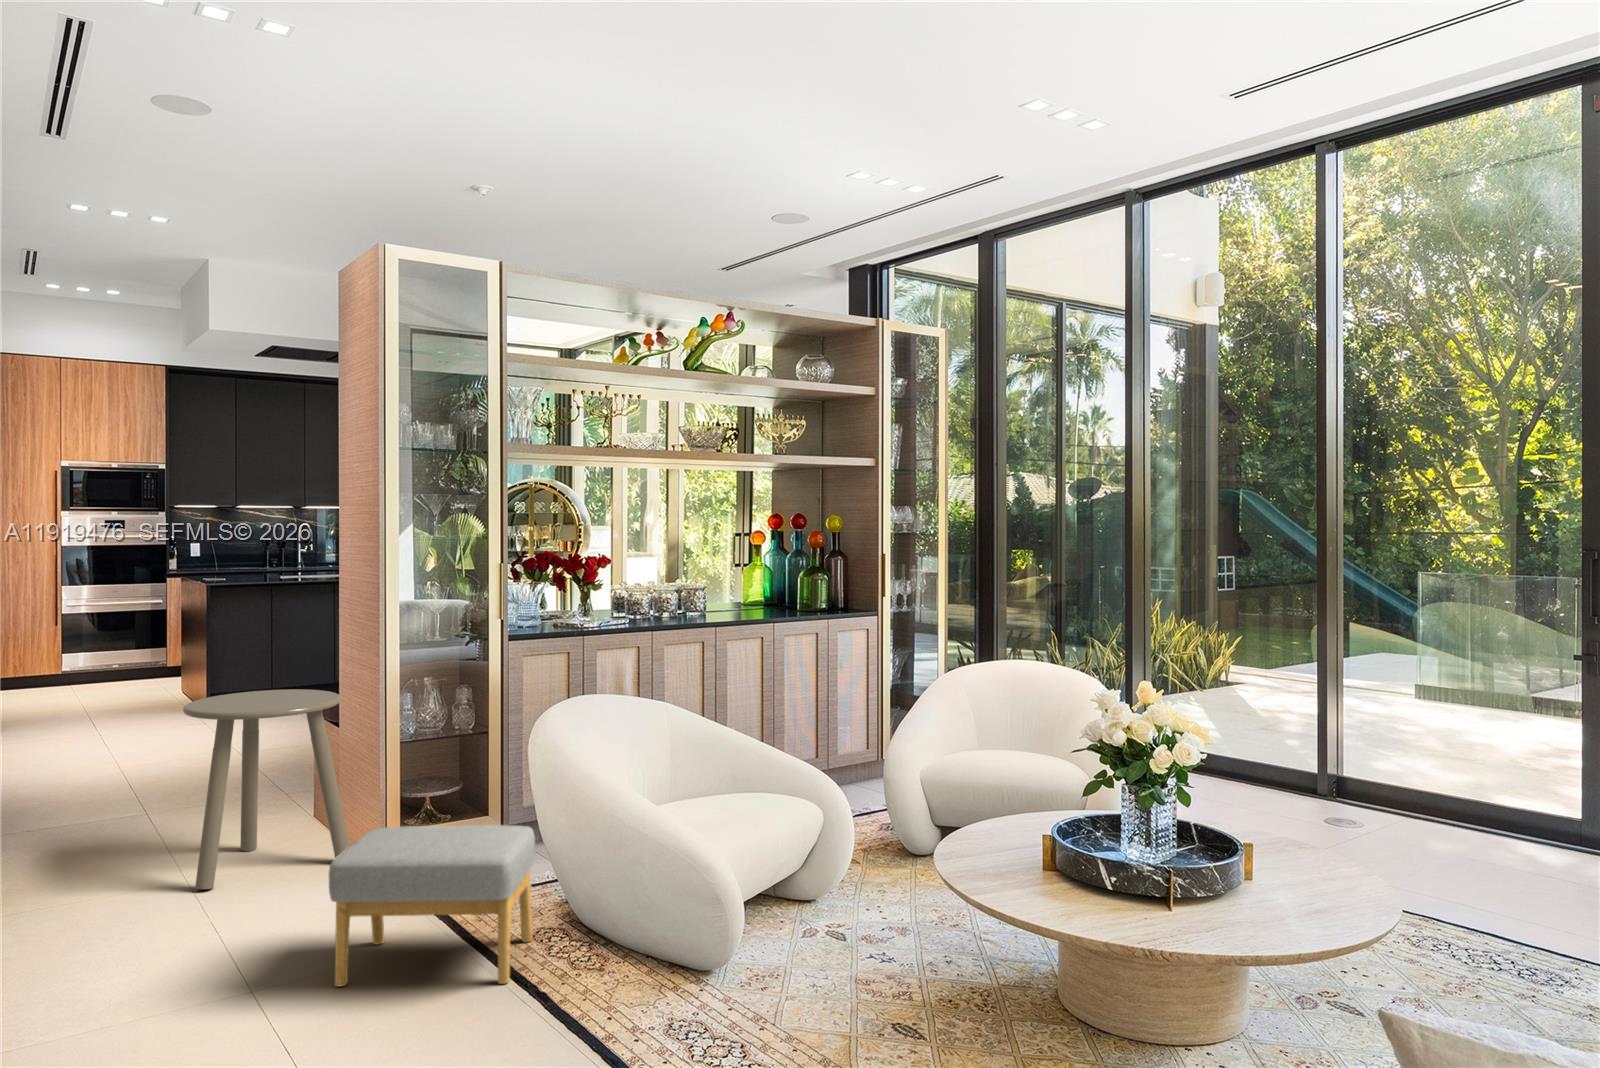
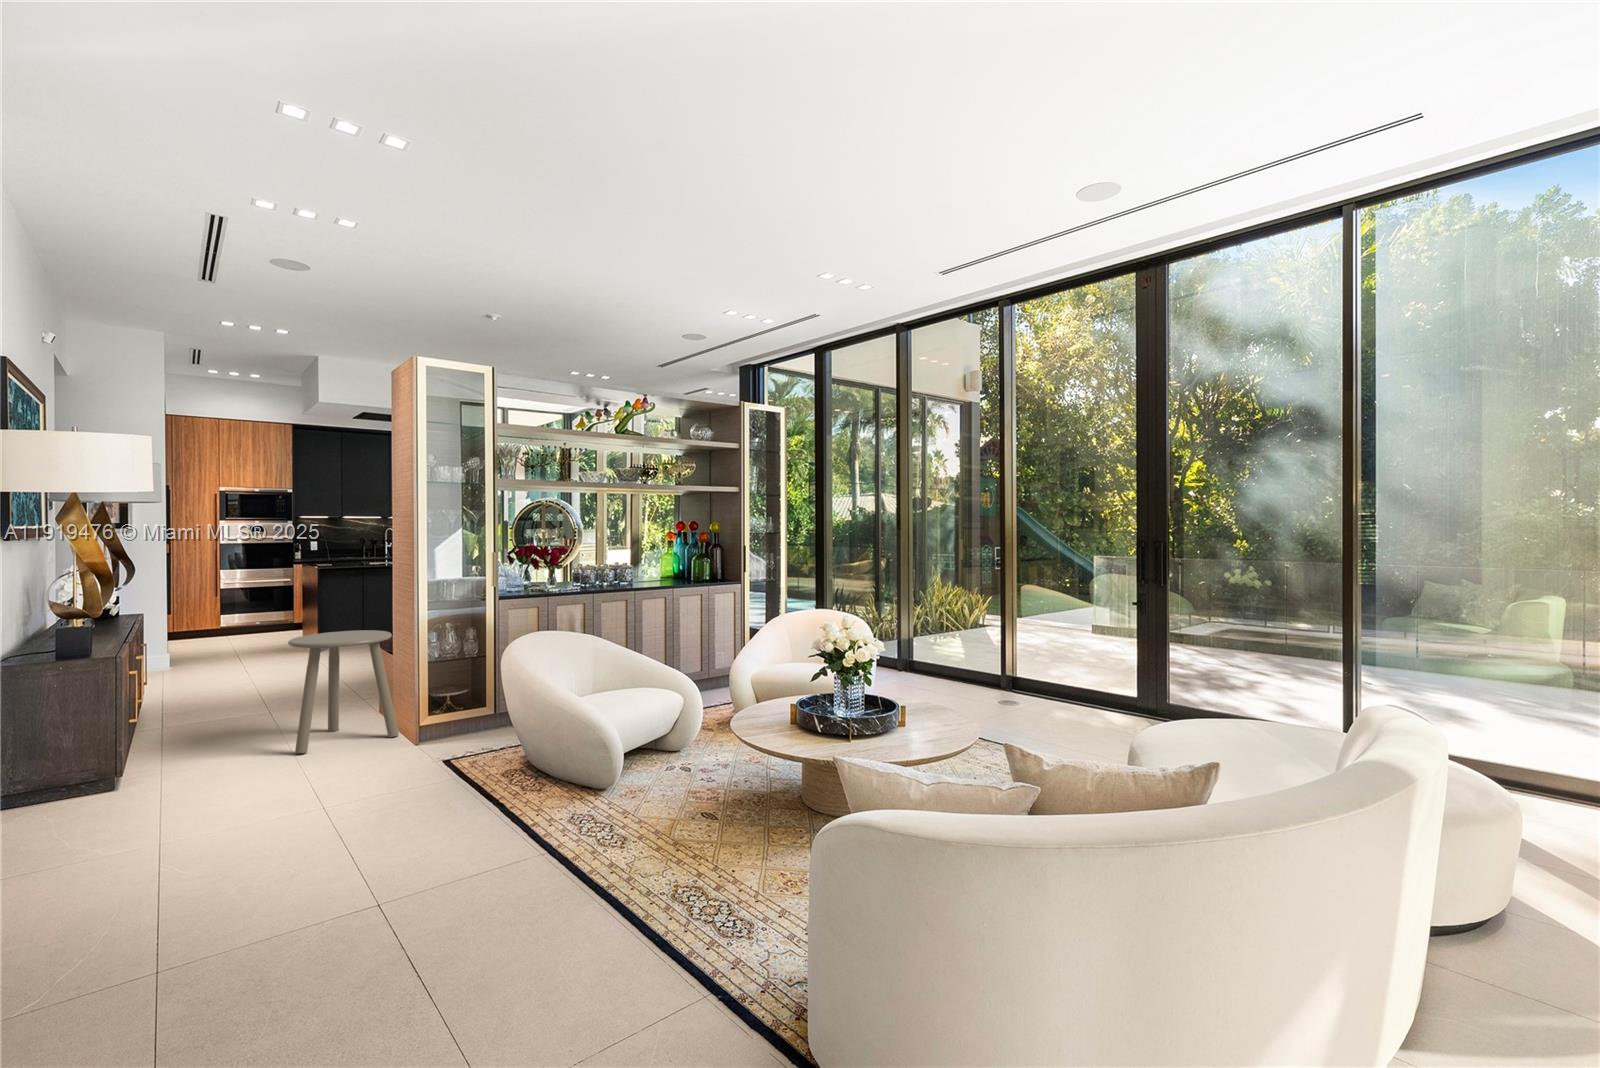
footstool: present [329,825,535,986] -> none [371,708,503,804]

